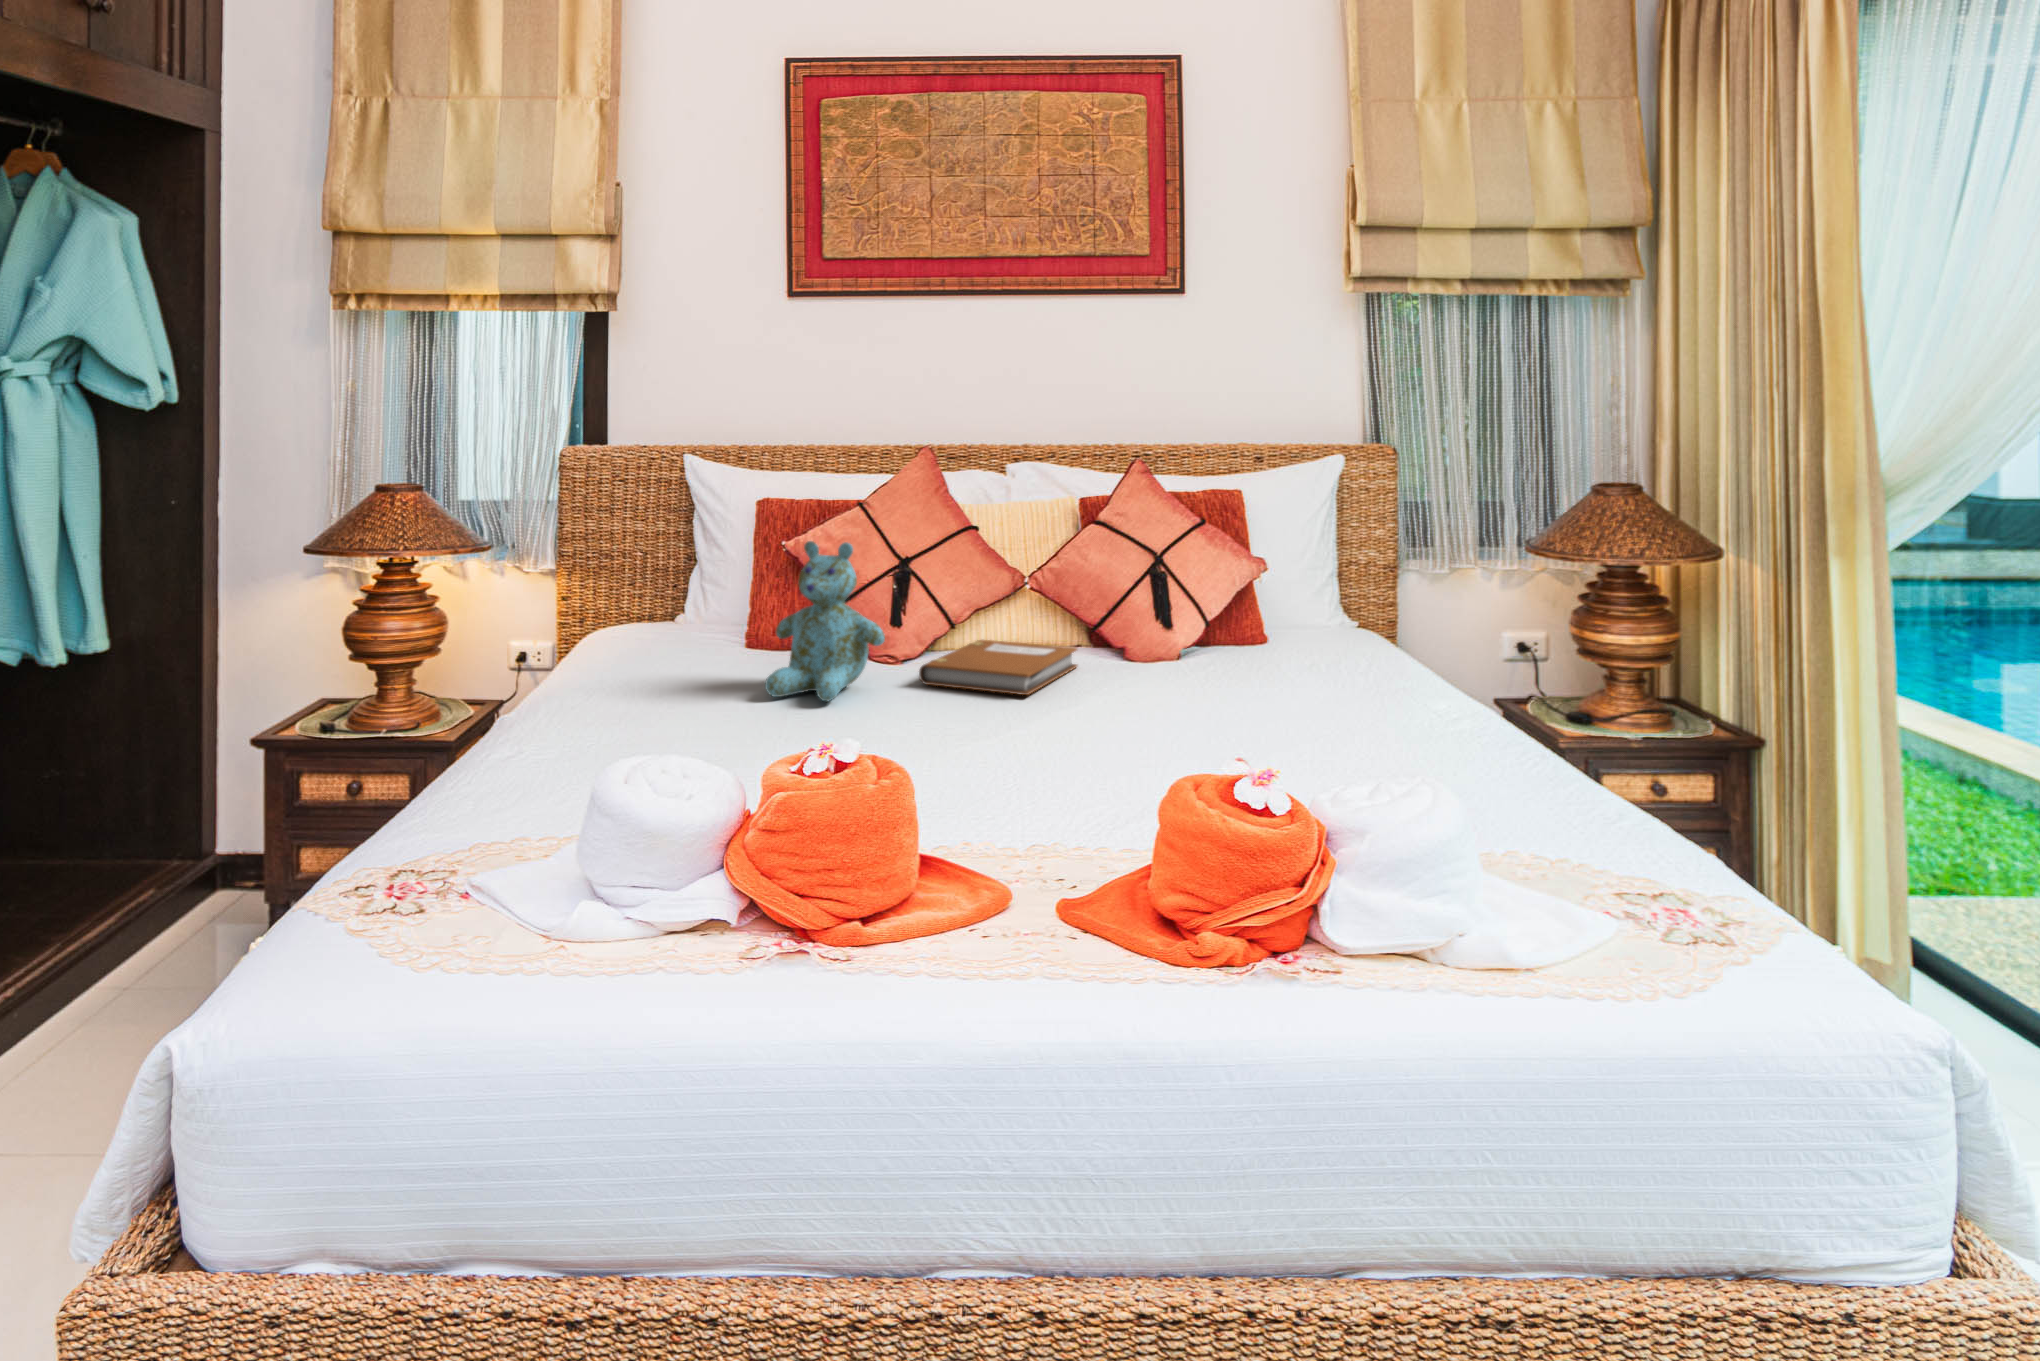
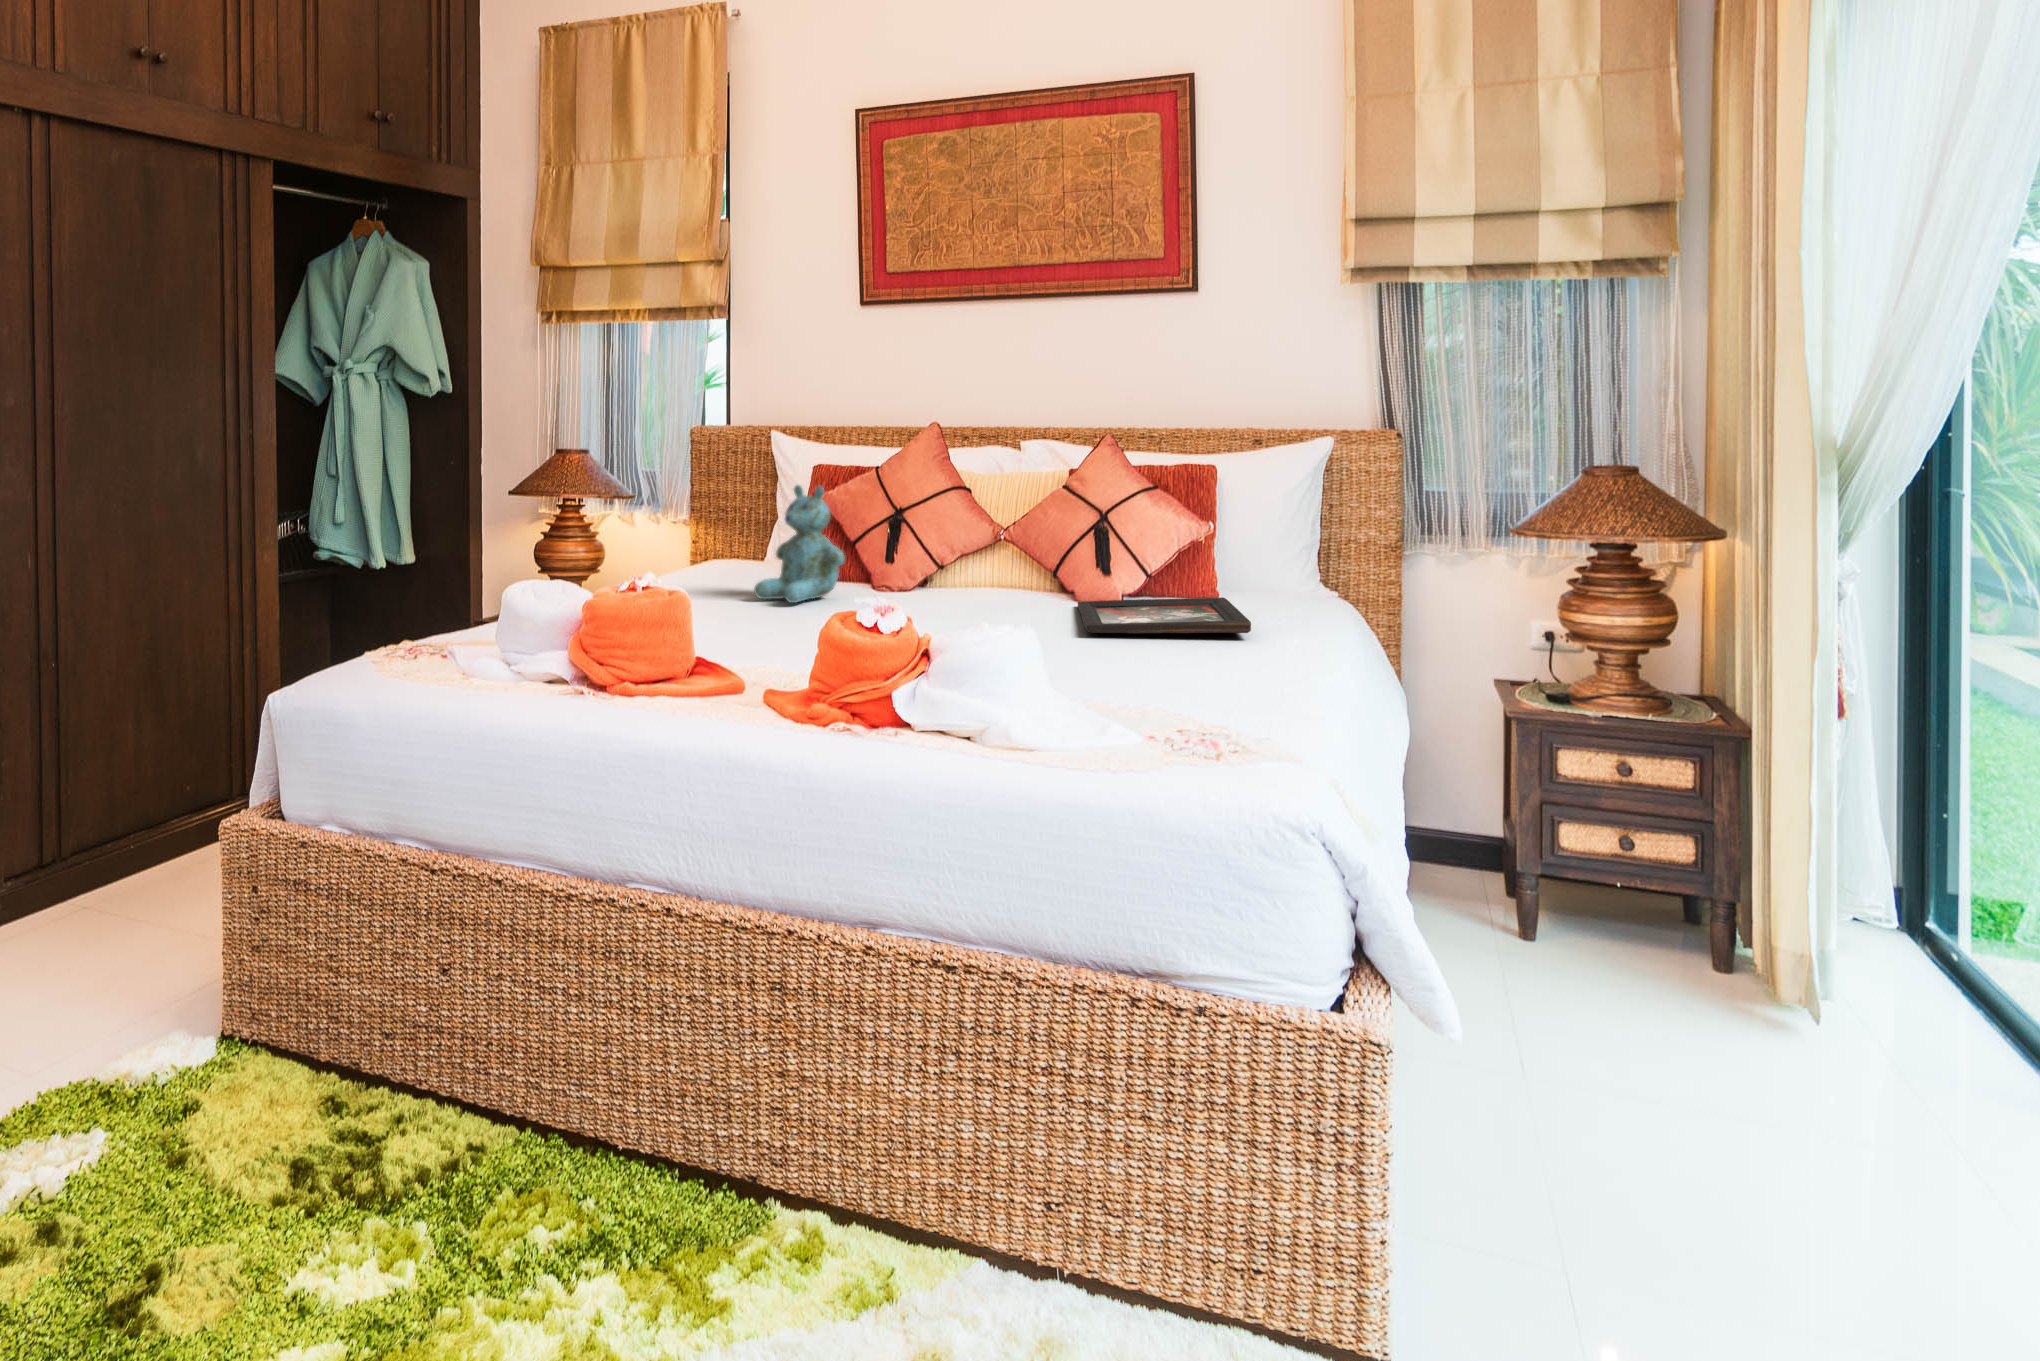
notebook: present [919,640,1077,695] -> none [877,575,1020,609]
decorative tray: none [1155,650,1410,721] -> present [1078,598,1251,633]

